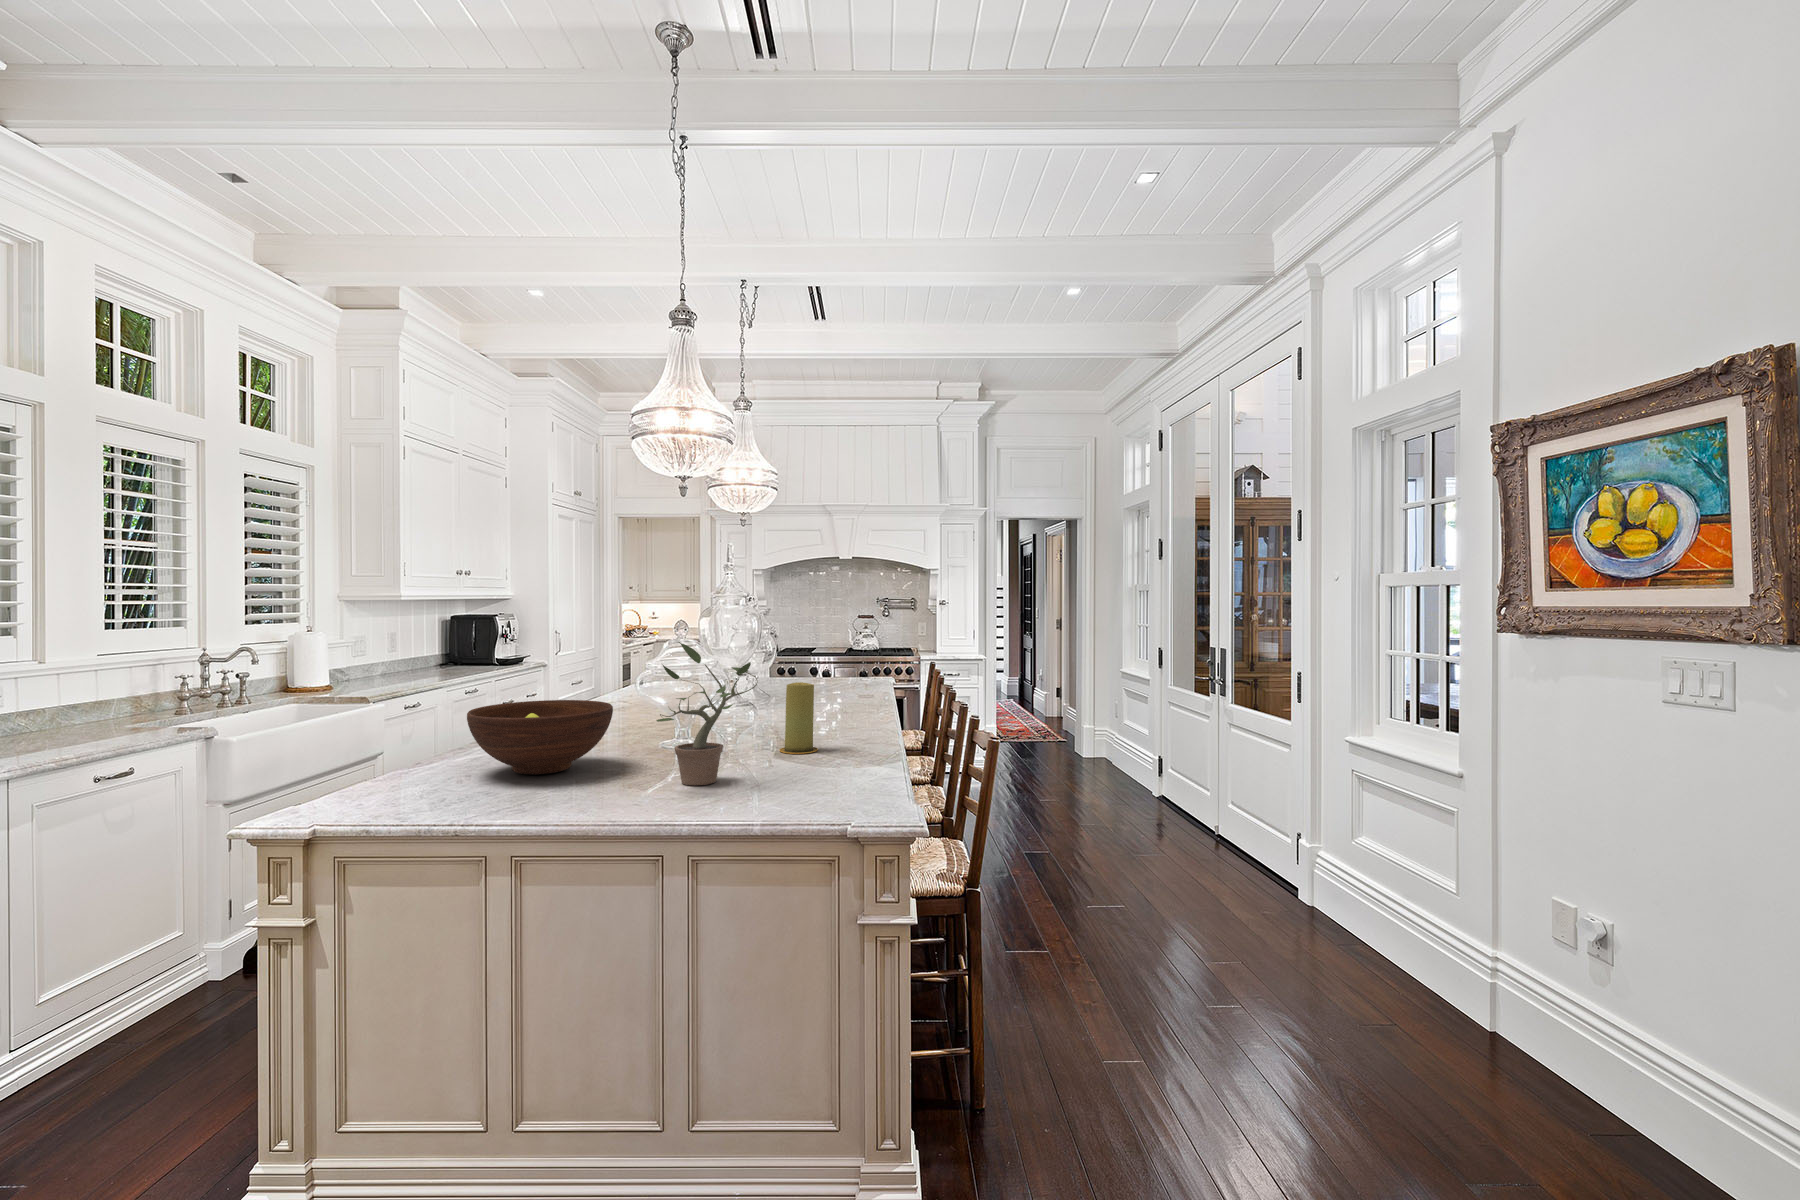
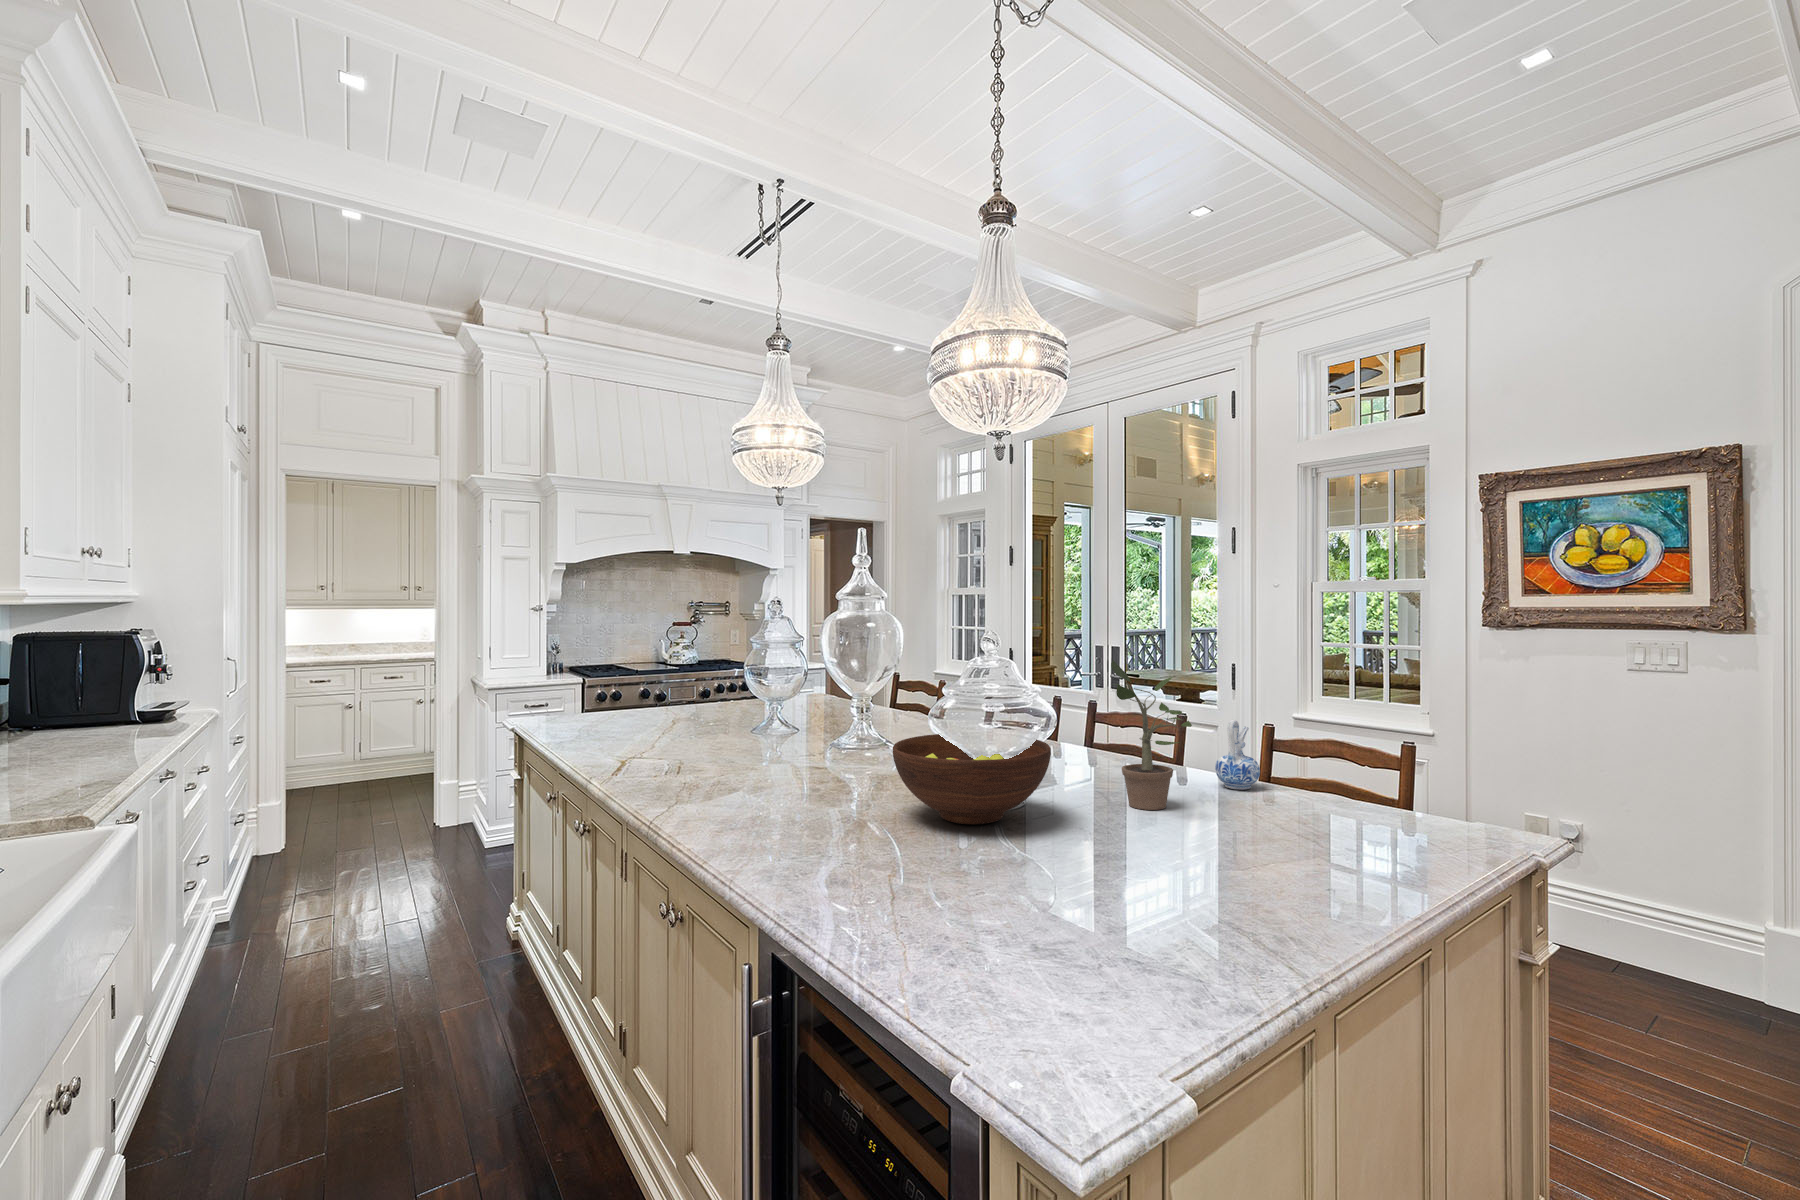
candle: present [780,682,818,754] -> none [1070,697,1110,771]
ceramic pitcher: none [820,710,862,783] -> present [1215,720,1260,790]

